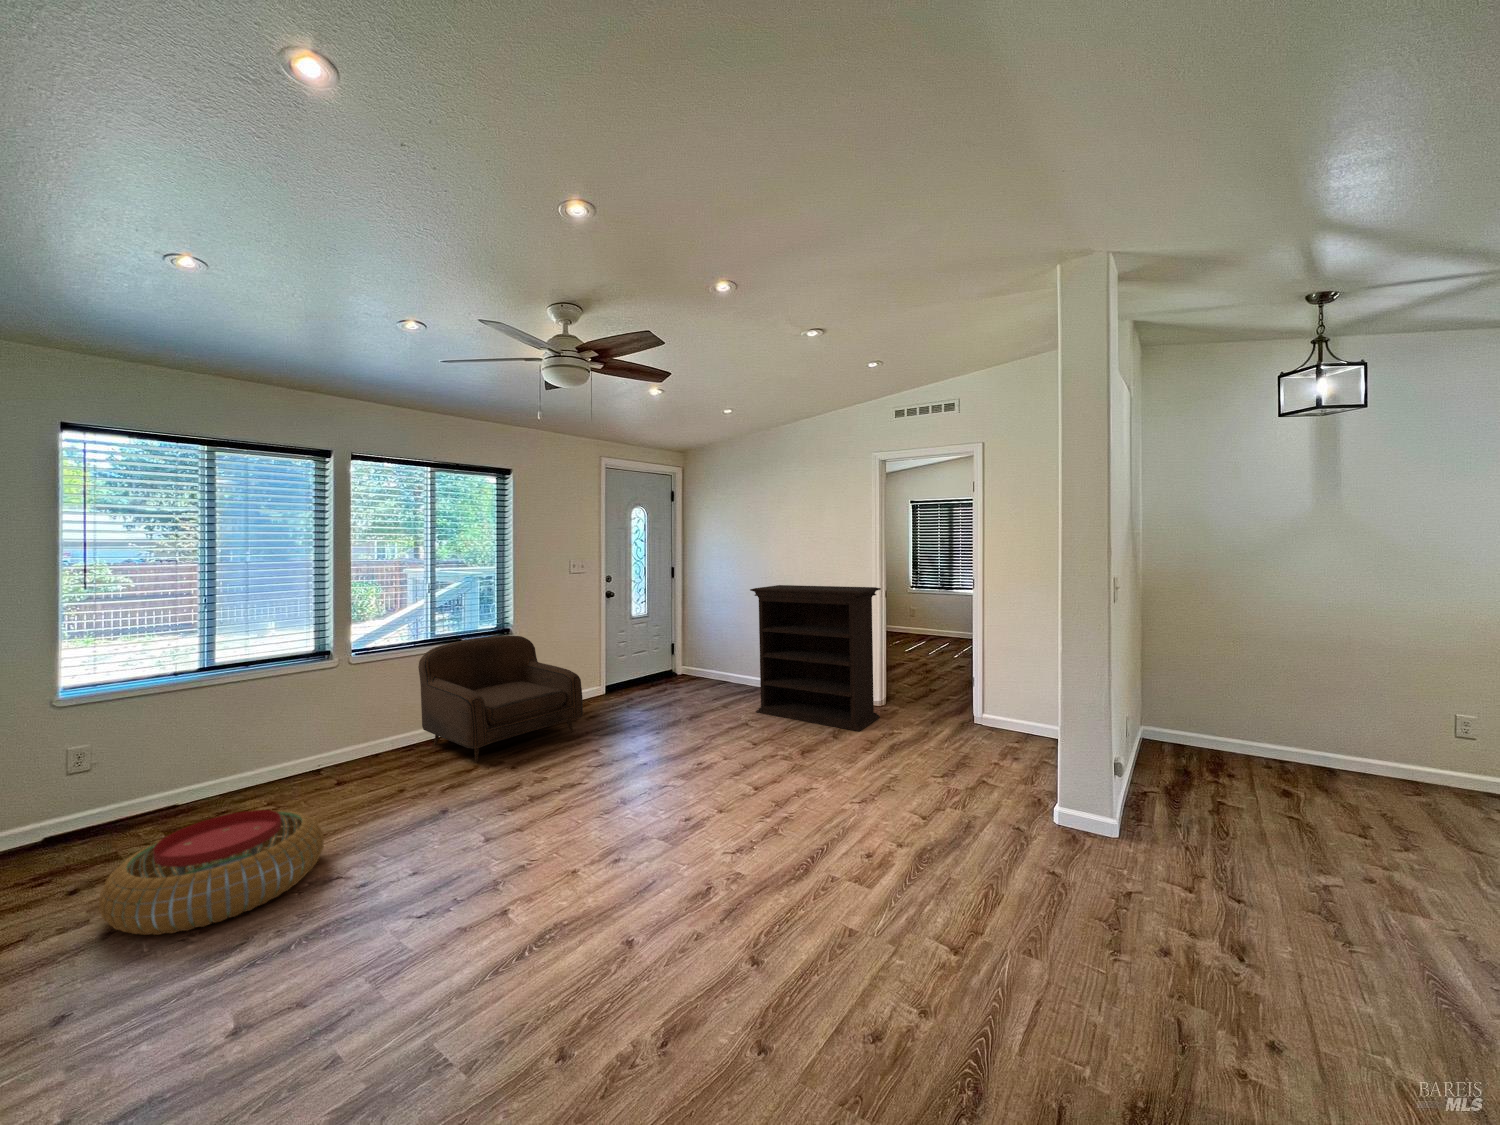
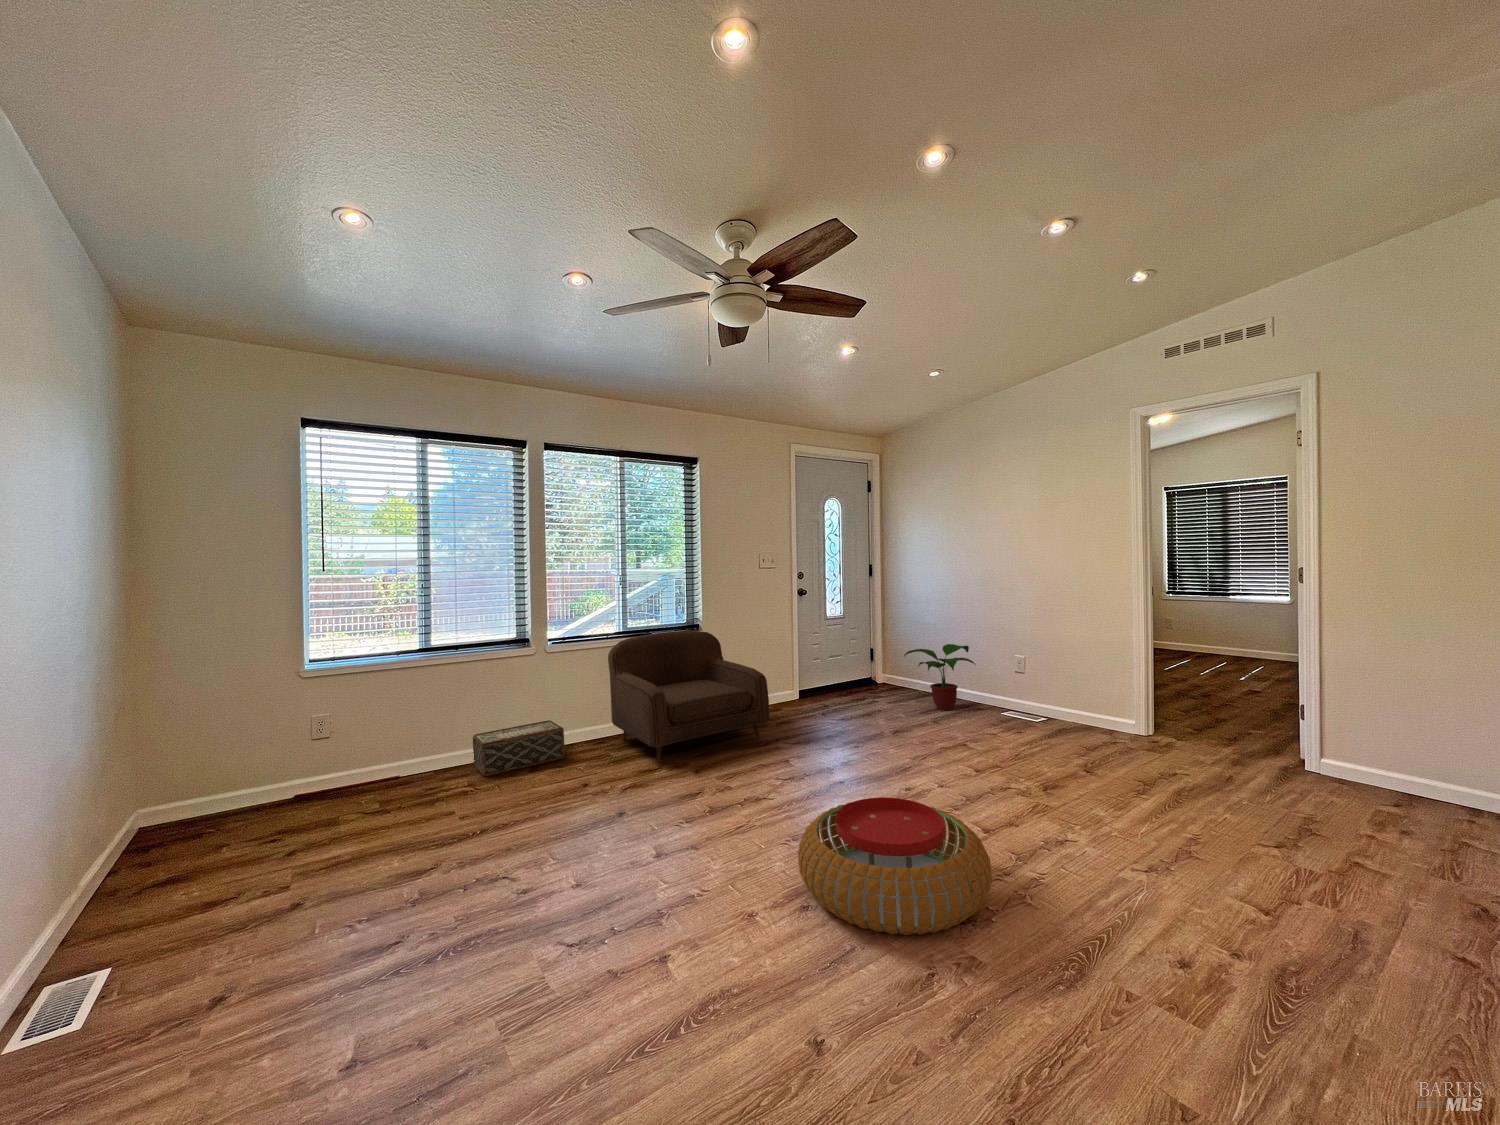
bookshelf: present [750,585,881,731] -> none [964,572,1158,767]
potted plant: none [701,640,760,696] -> present [904,644,975,710]
woven basket: none [264,731,373,793] -> present [473,720,565,776]
pouf: present [99,810,324,935] -> present [798,797,992,935]

